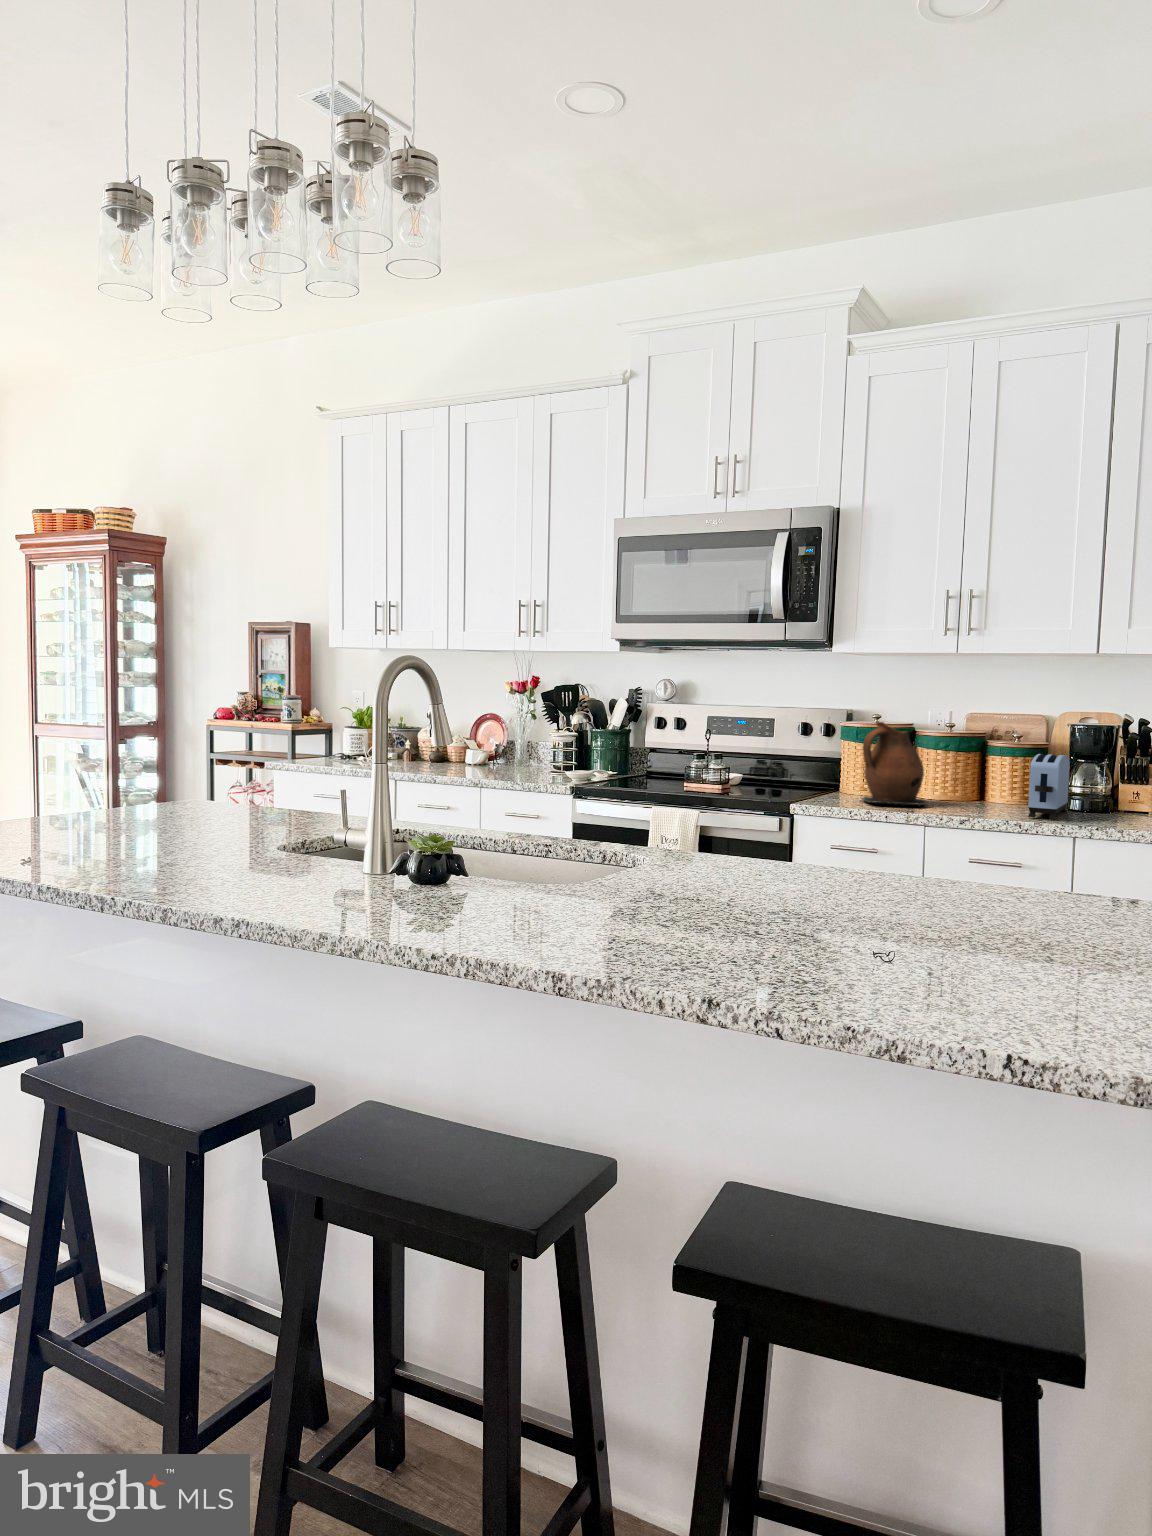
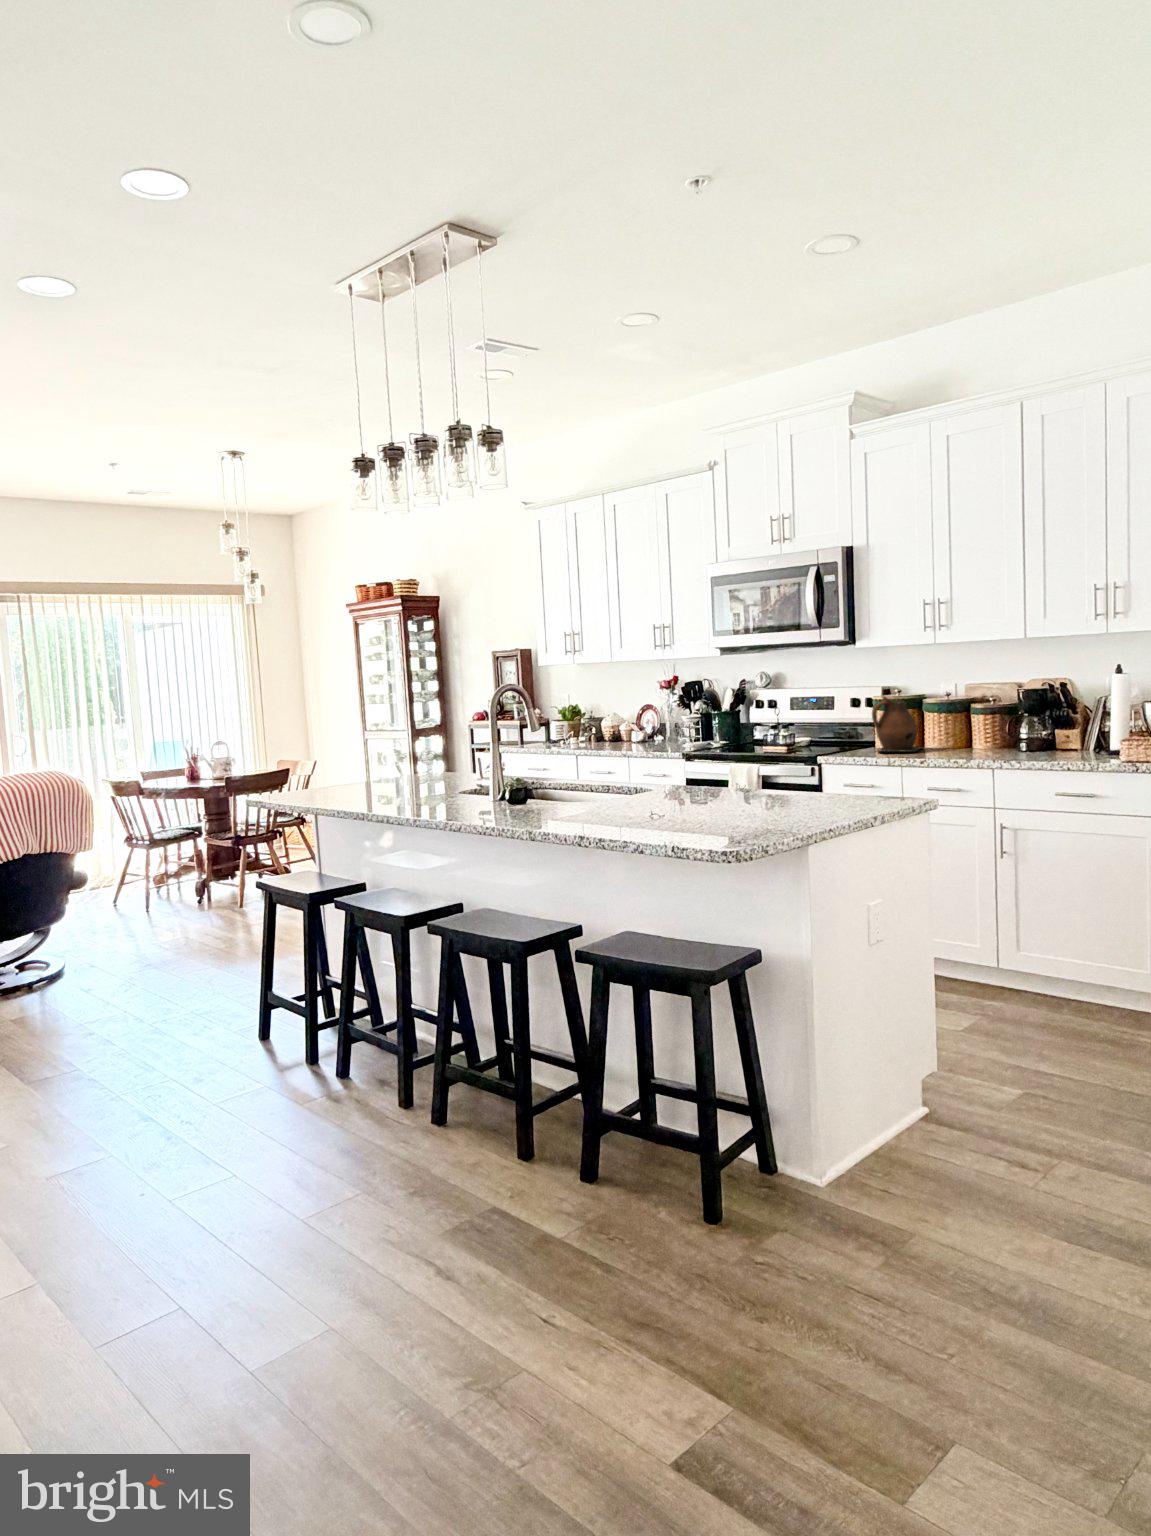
toaster: present [1028,754,1070,819] -> none [976,712,1016,756]

